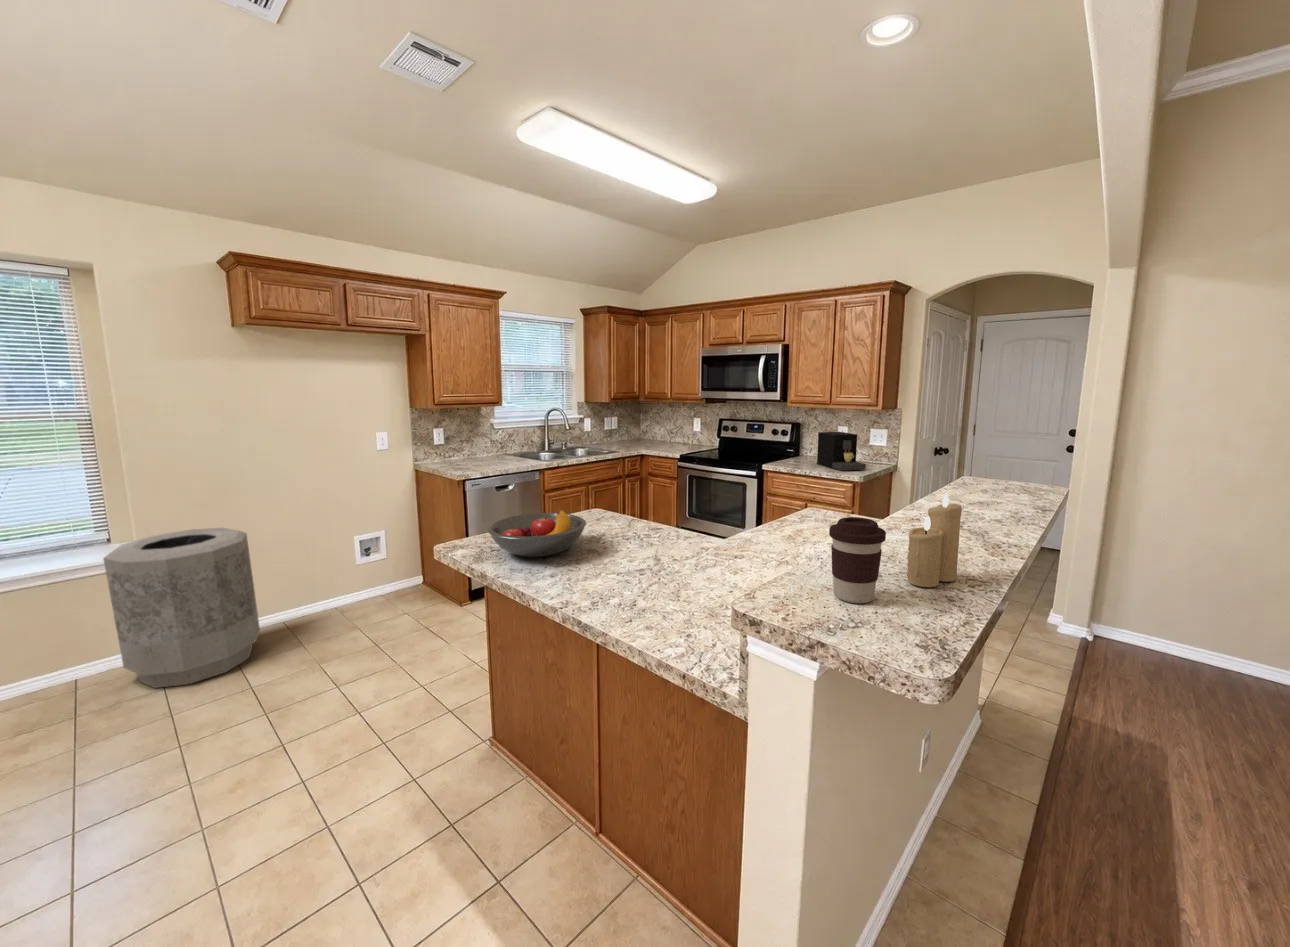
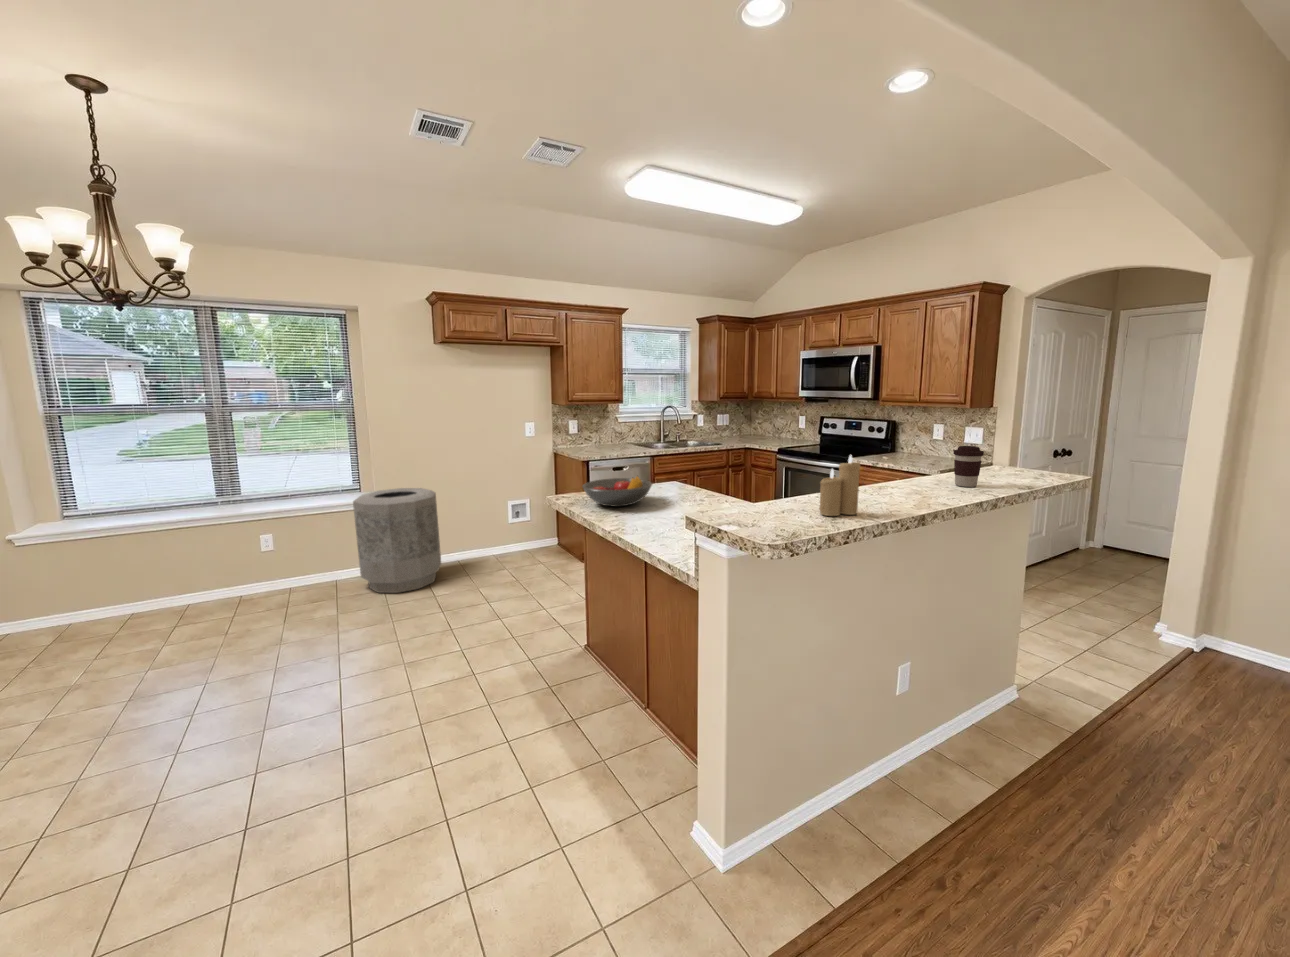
coffee maker: present [817,432,866,470] -> none [907,429,951,465]
coffee cup: present [829,517,886,603] -> present [953,446,984,487]

